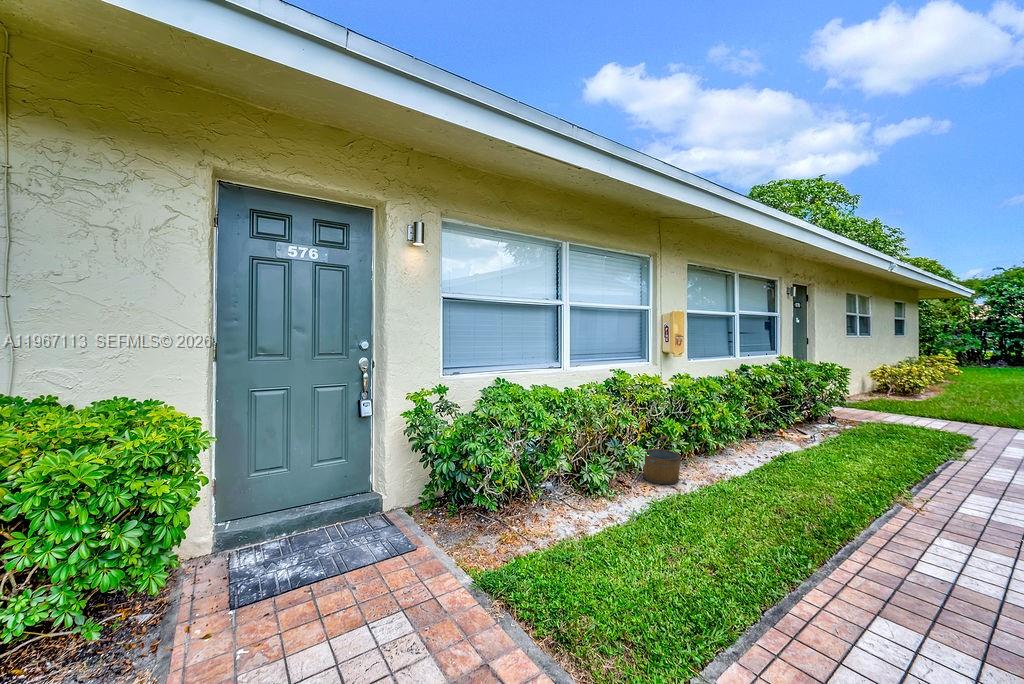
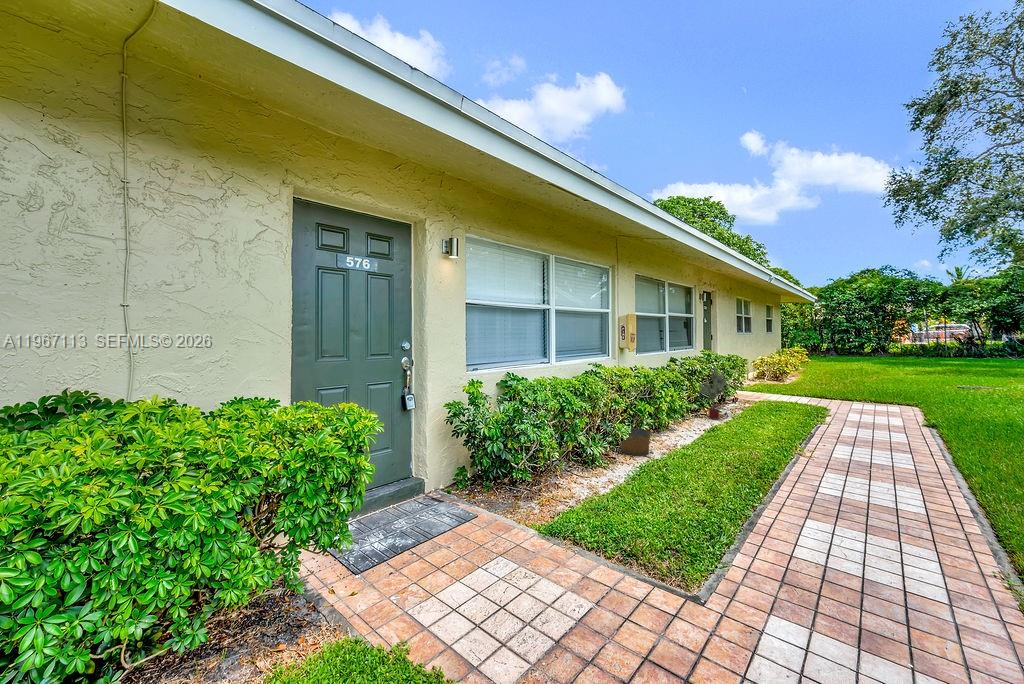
potted tree: none [768,377,812,443] -> present [699,368,726,419]

